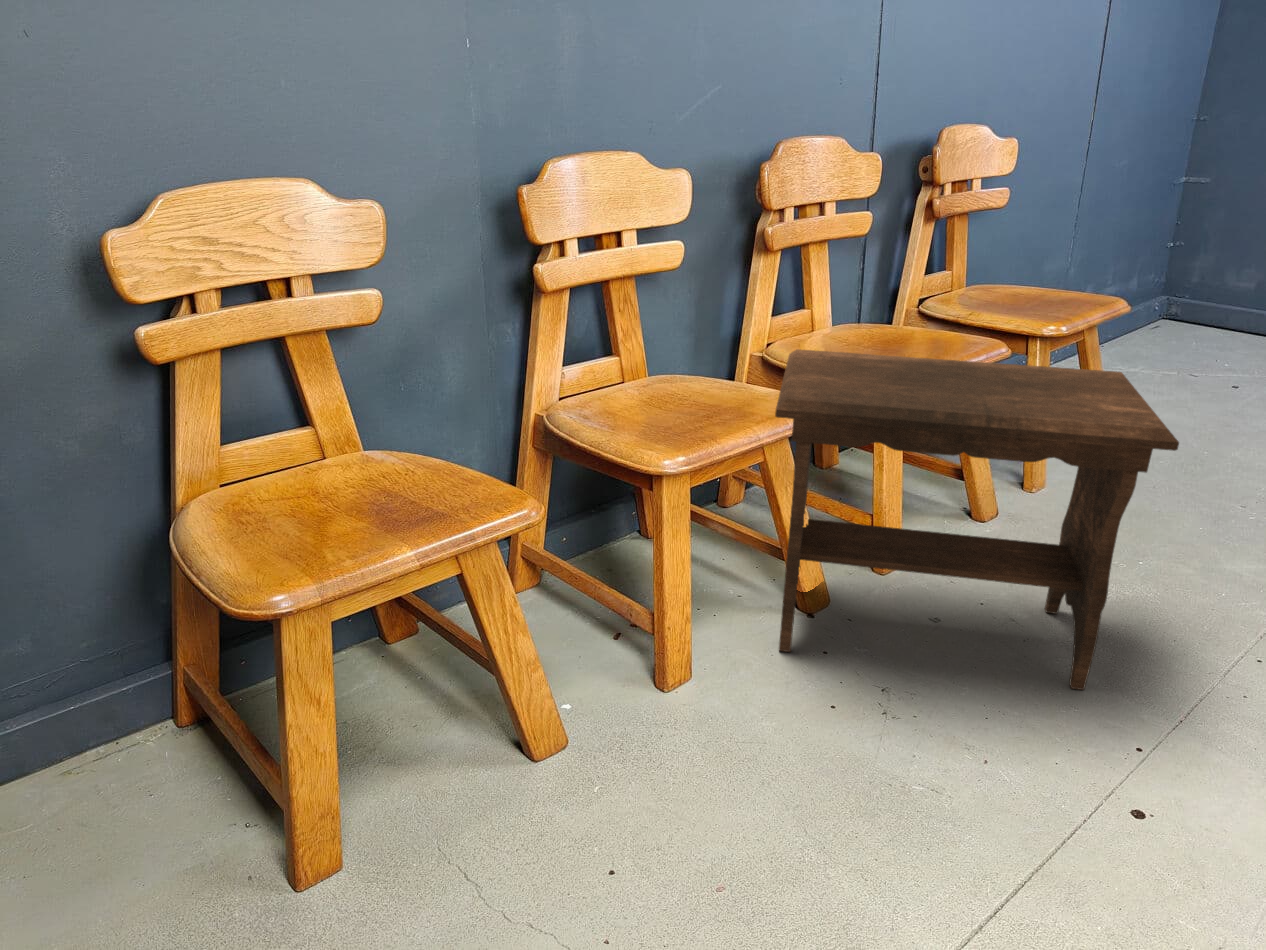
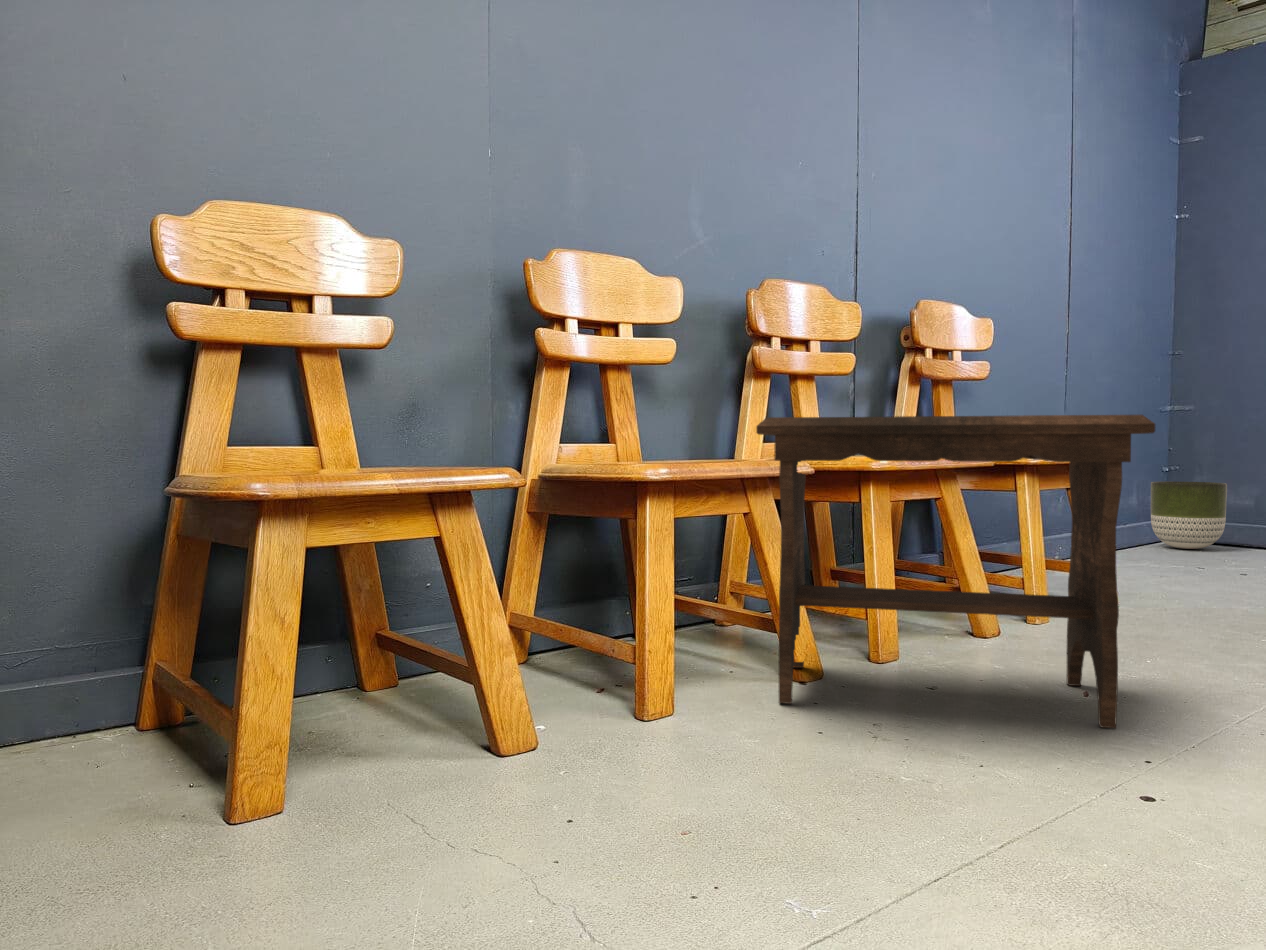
planter: none [1151,254,1237,331] -> present [1151,481,1227,549]

